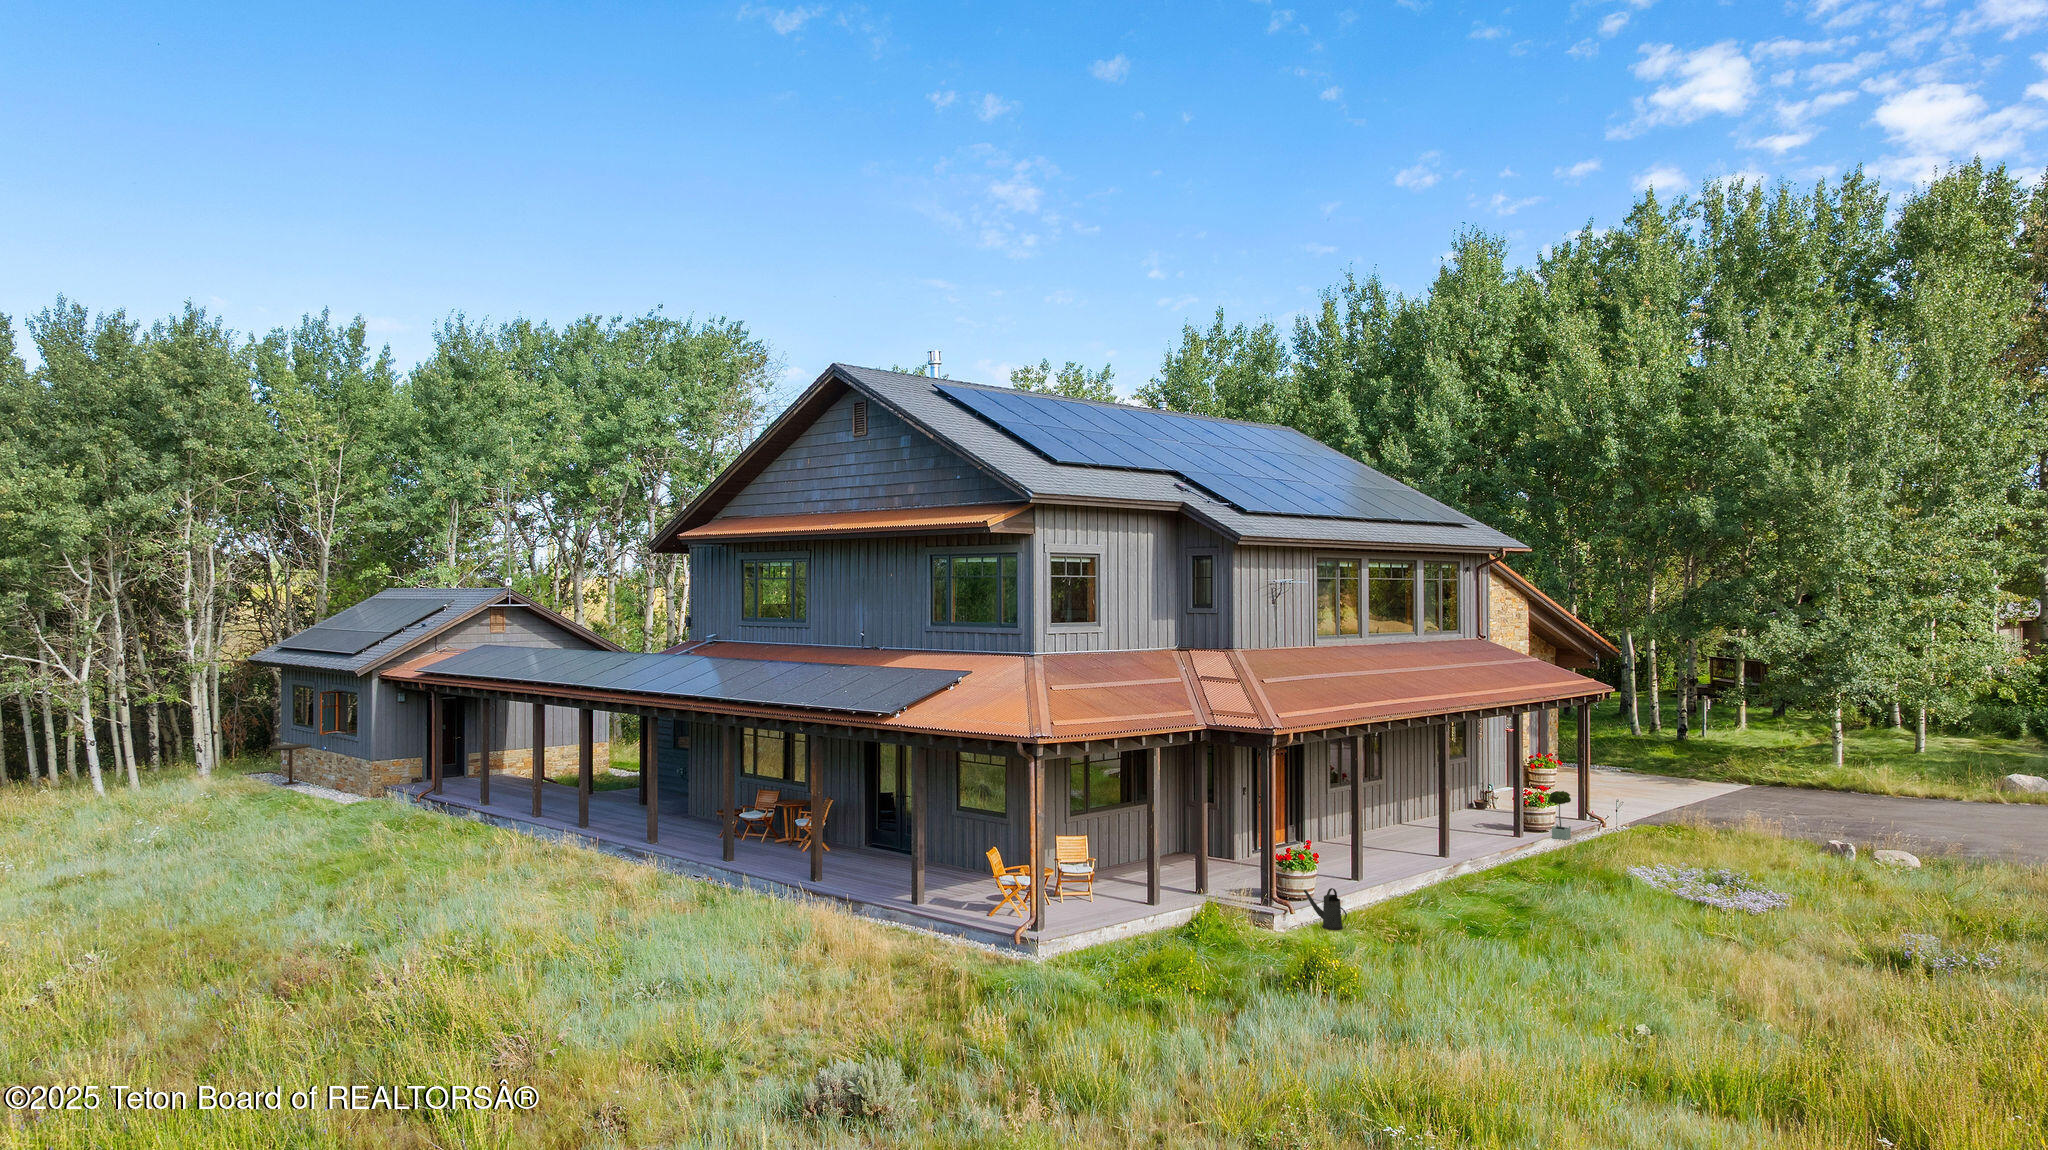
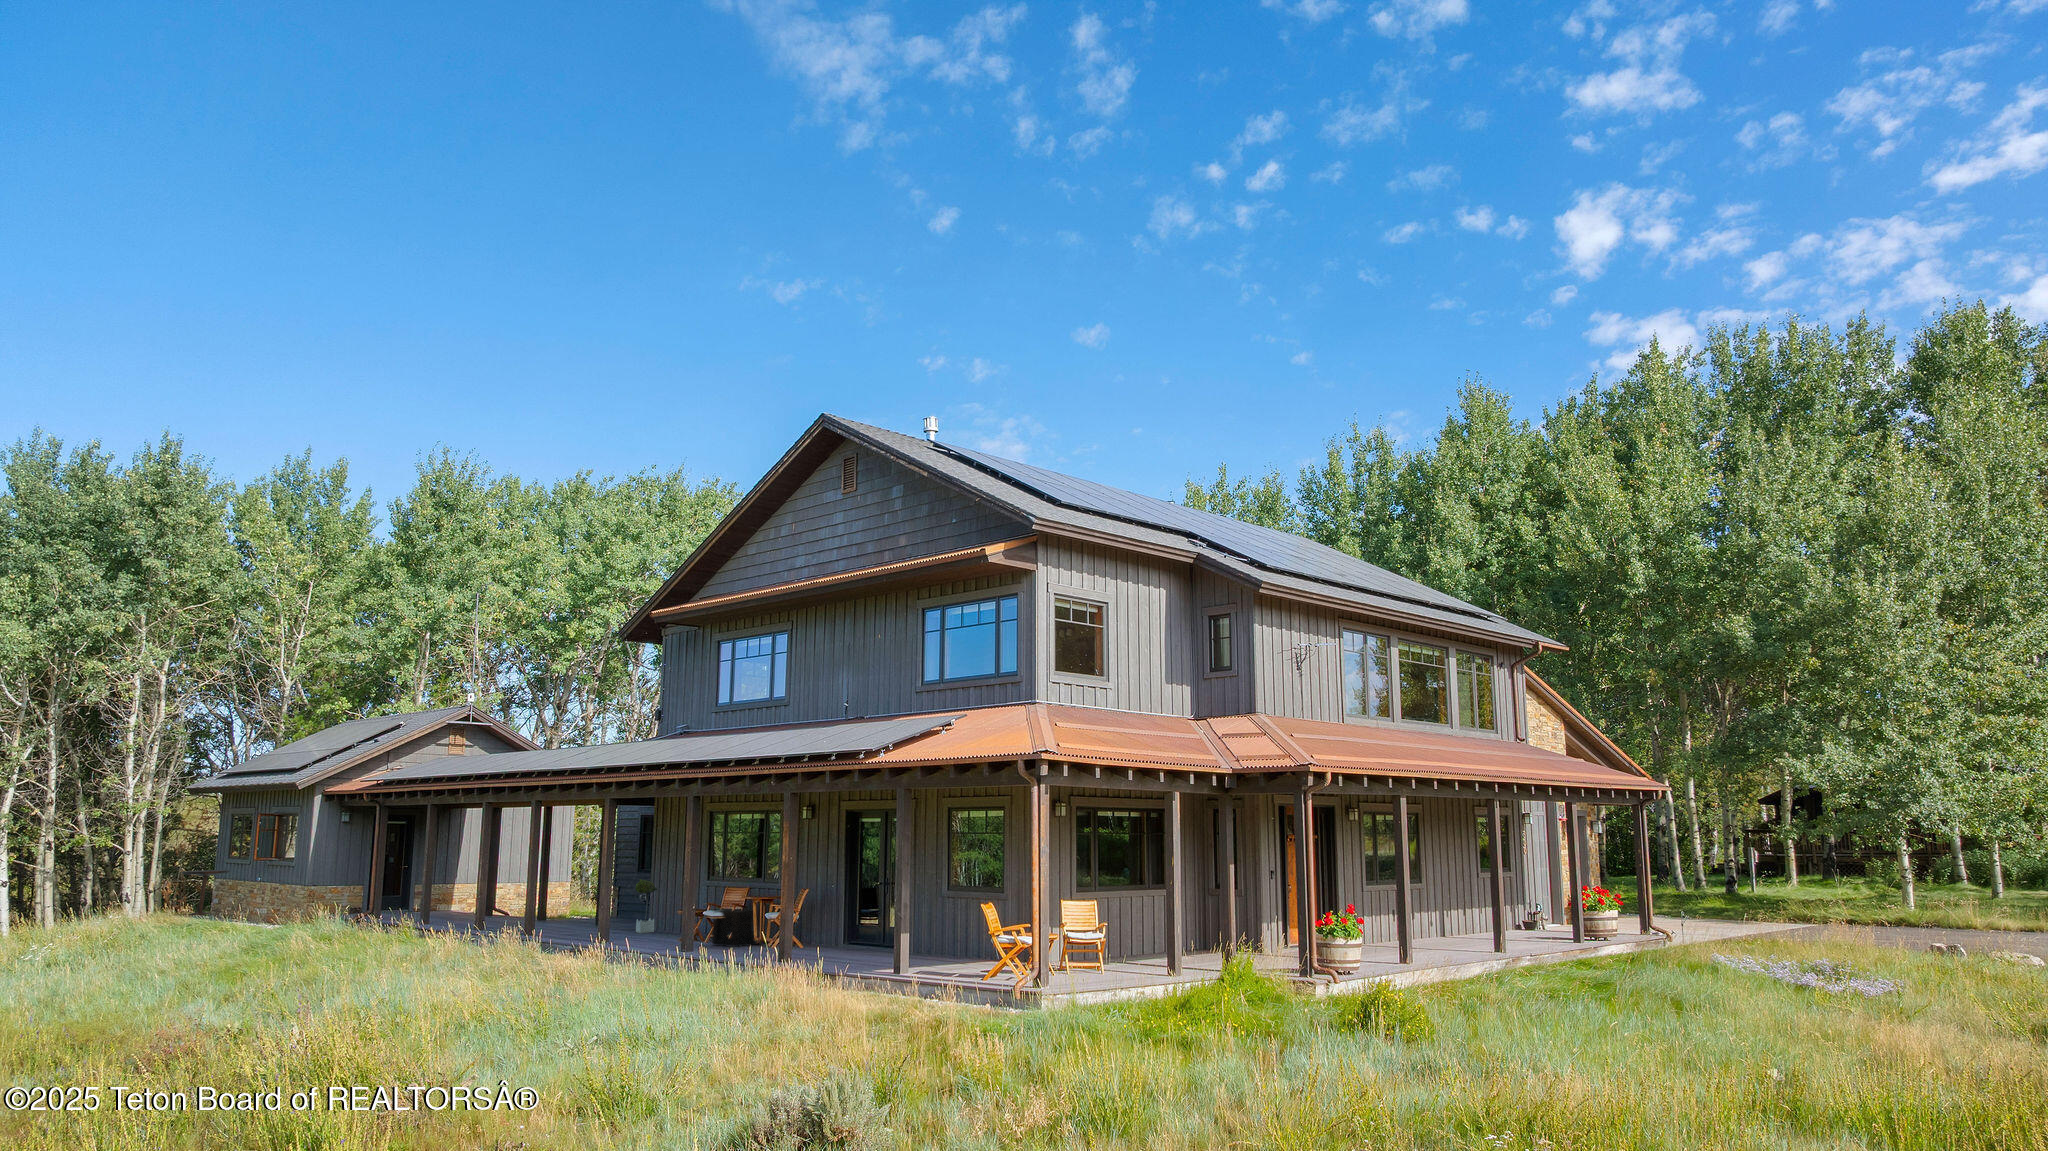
potted tree: present [1549,791,1571,840] -> present [635,879,657,933]
wooden crate: none [754,813,797,852] -> present [712,908,757,947]
watering can: present [1304,888,1347,930] -> none [1350,948,1403,998]

